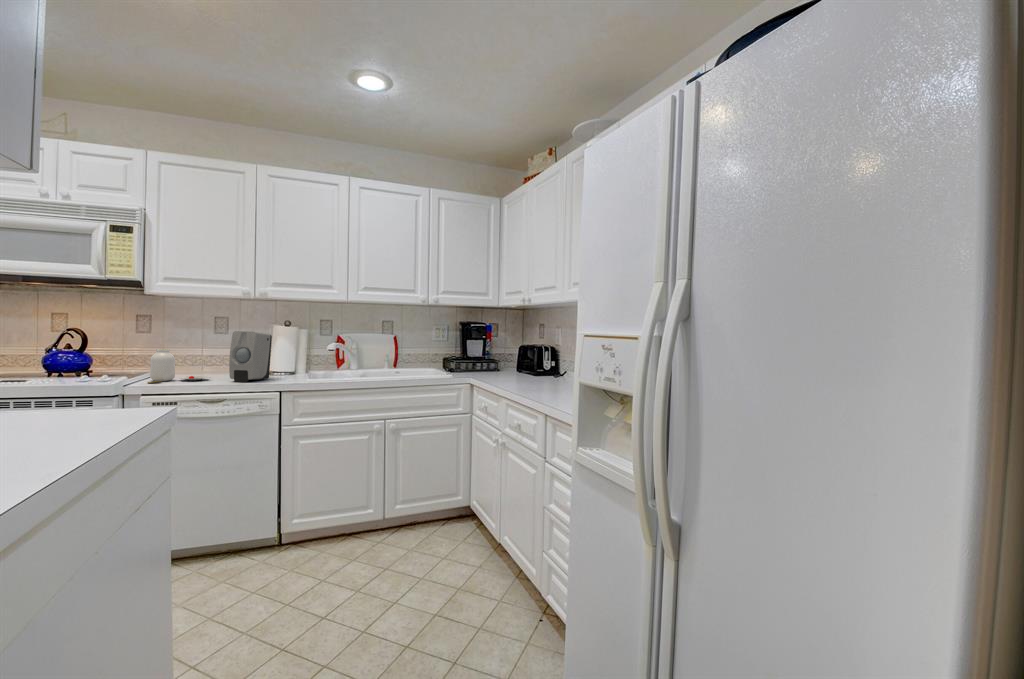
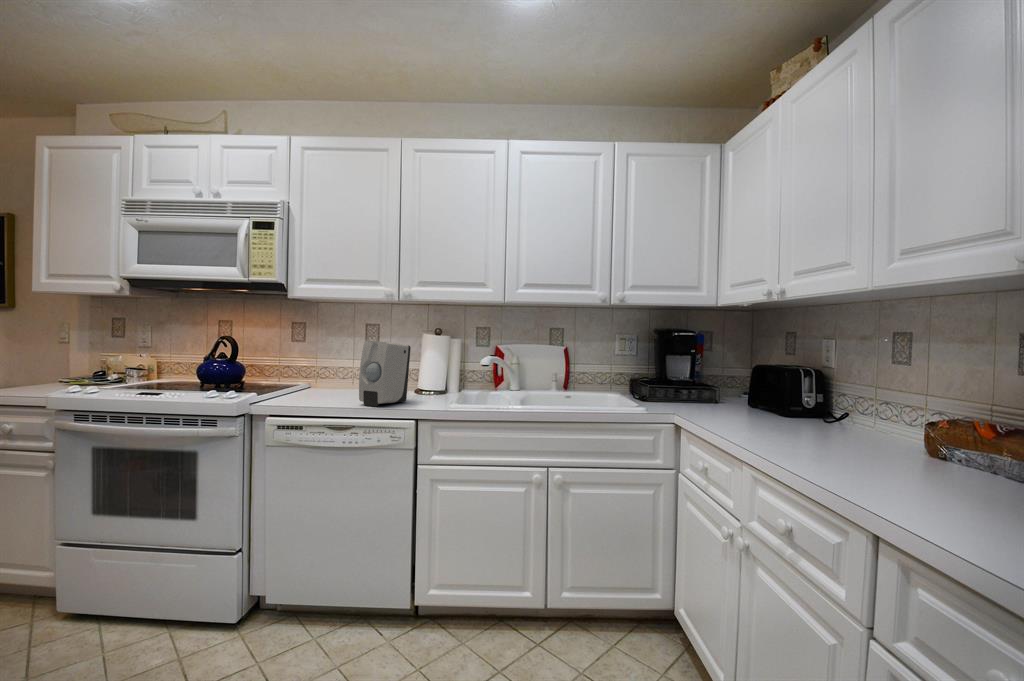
jar: present [148,349,208,383] -> none [273,362,341,403]

